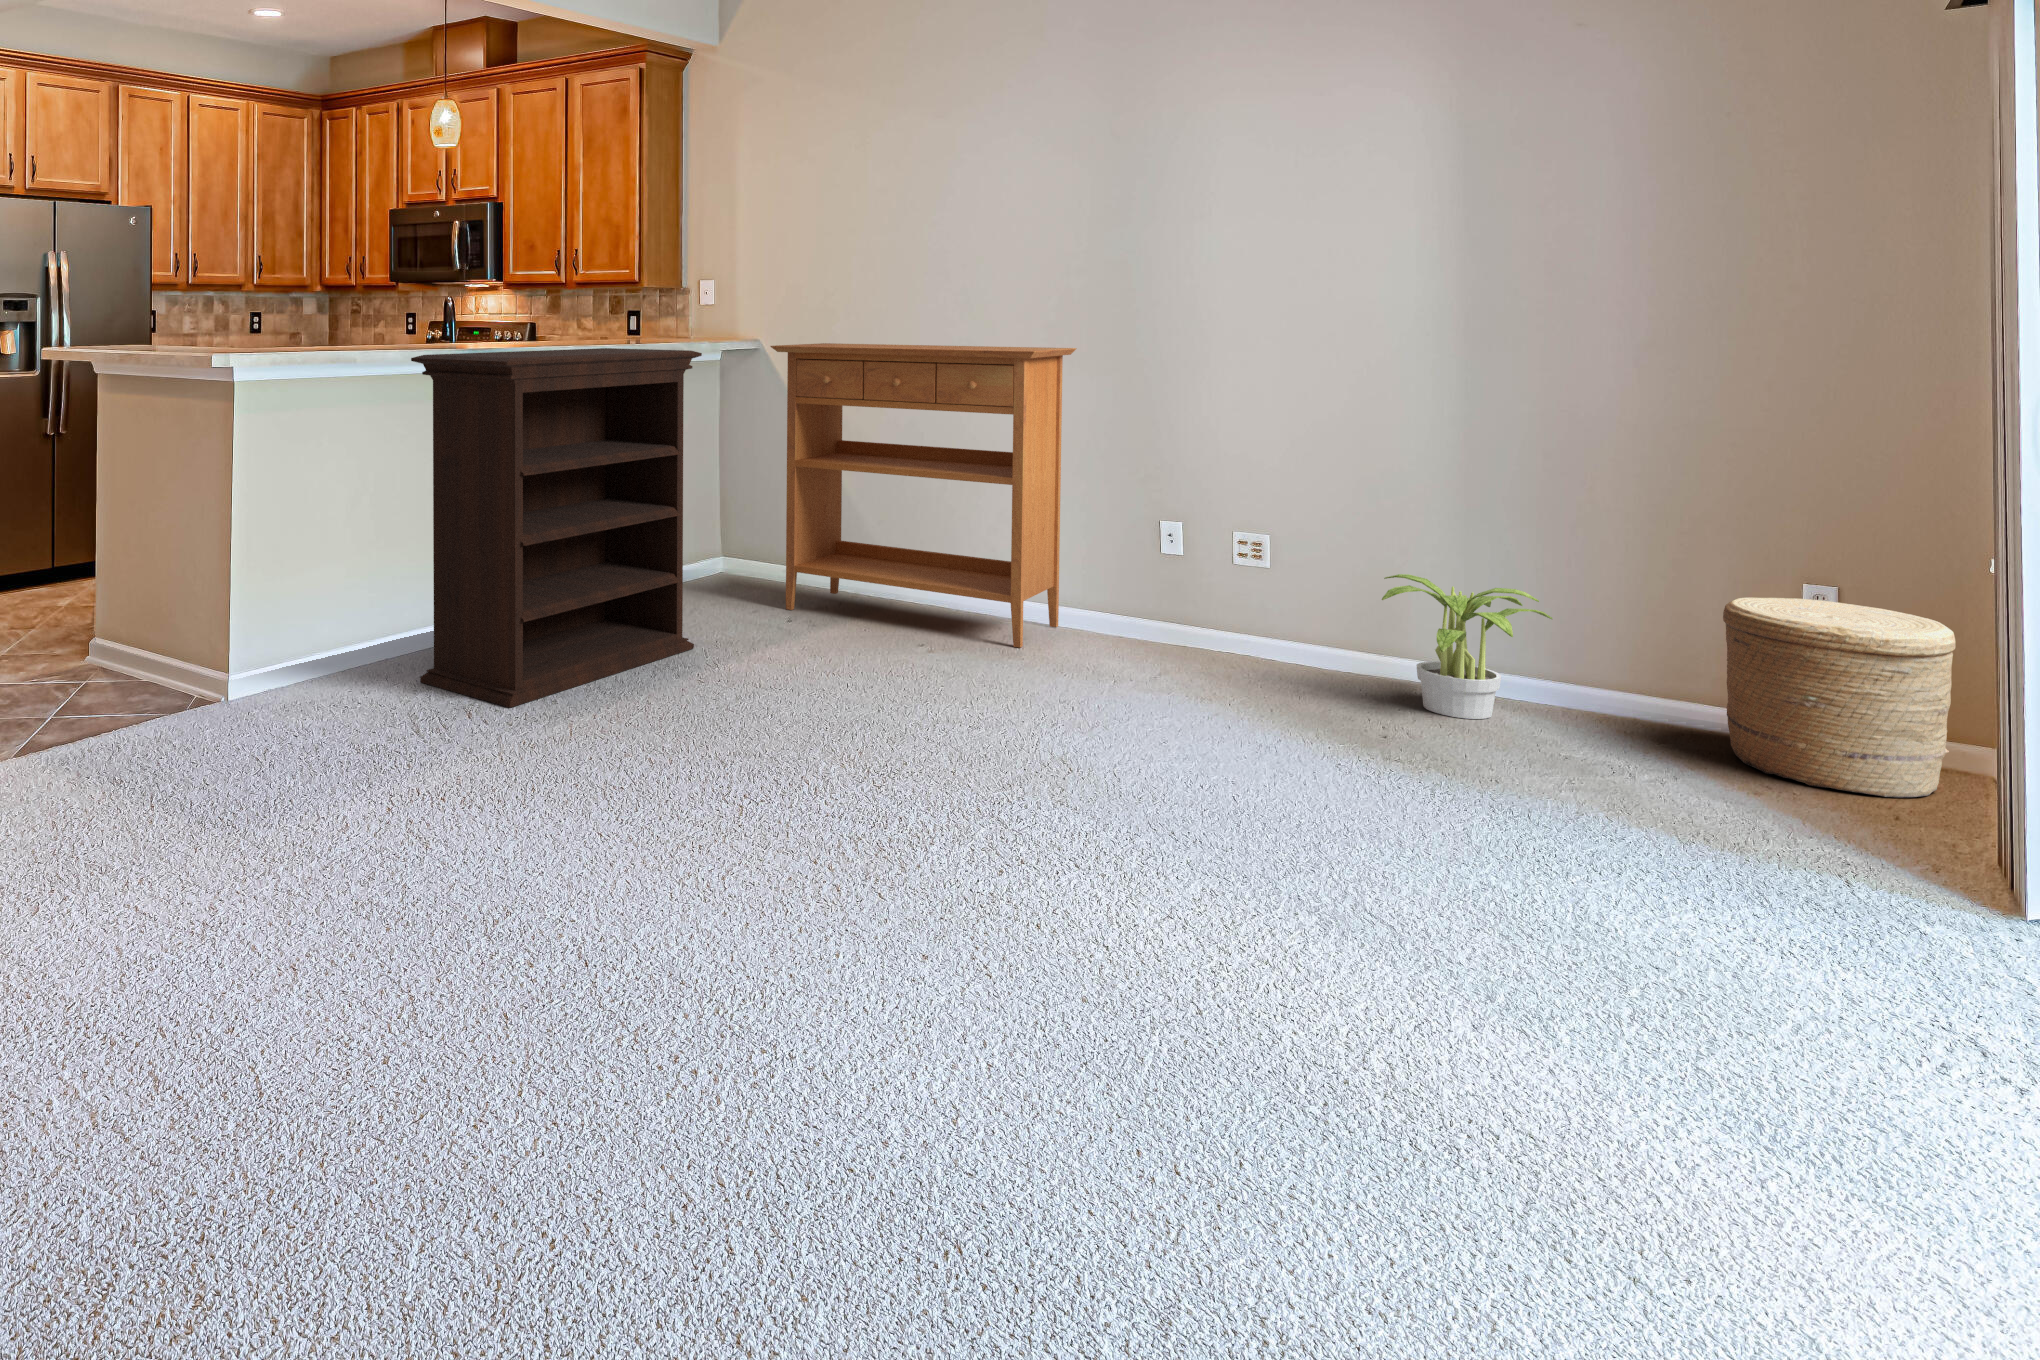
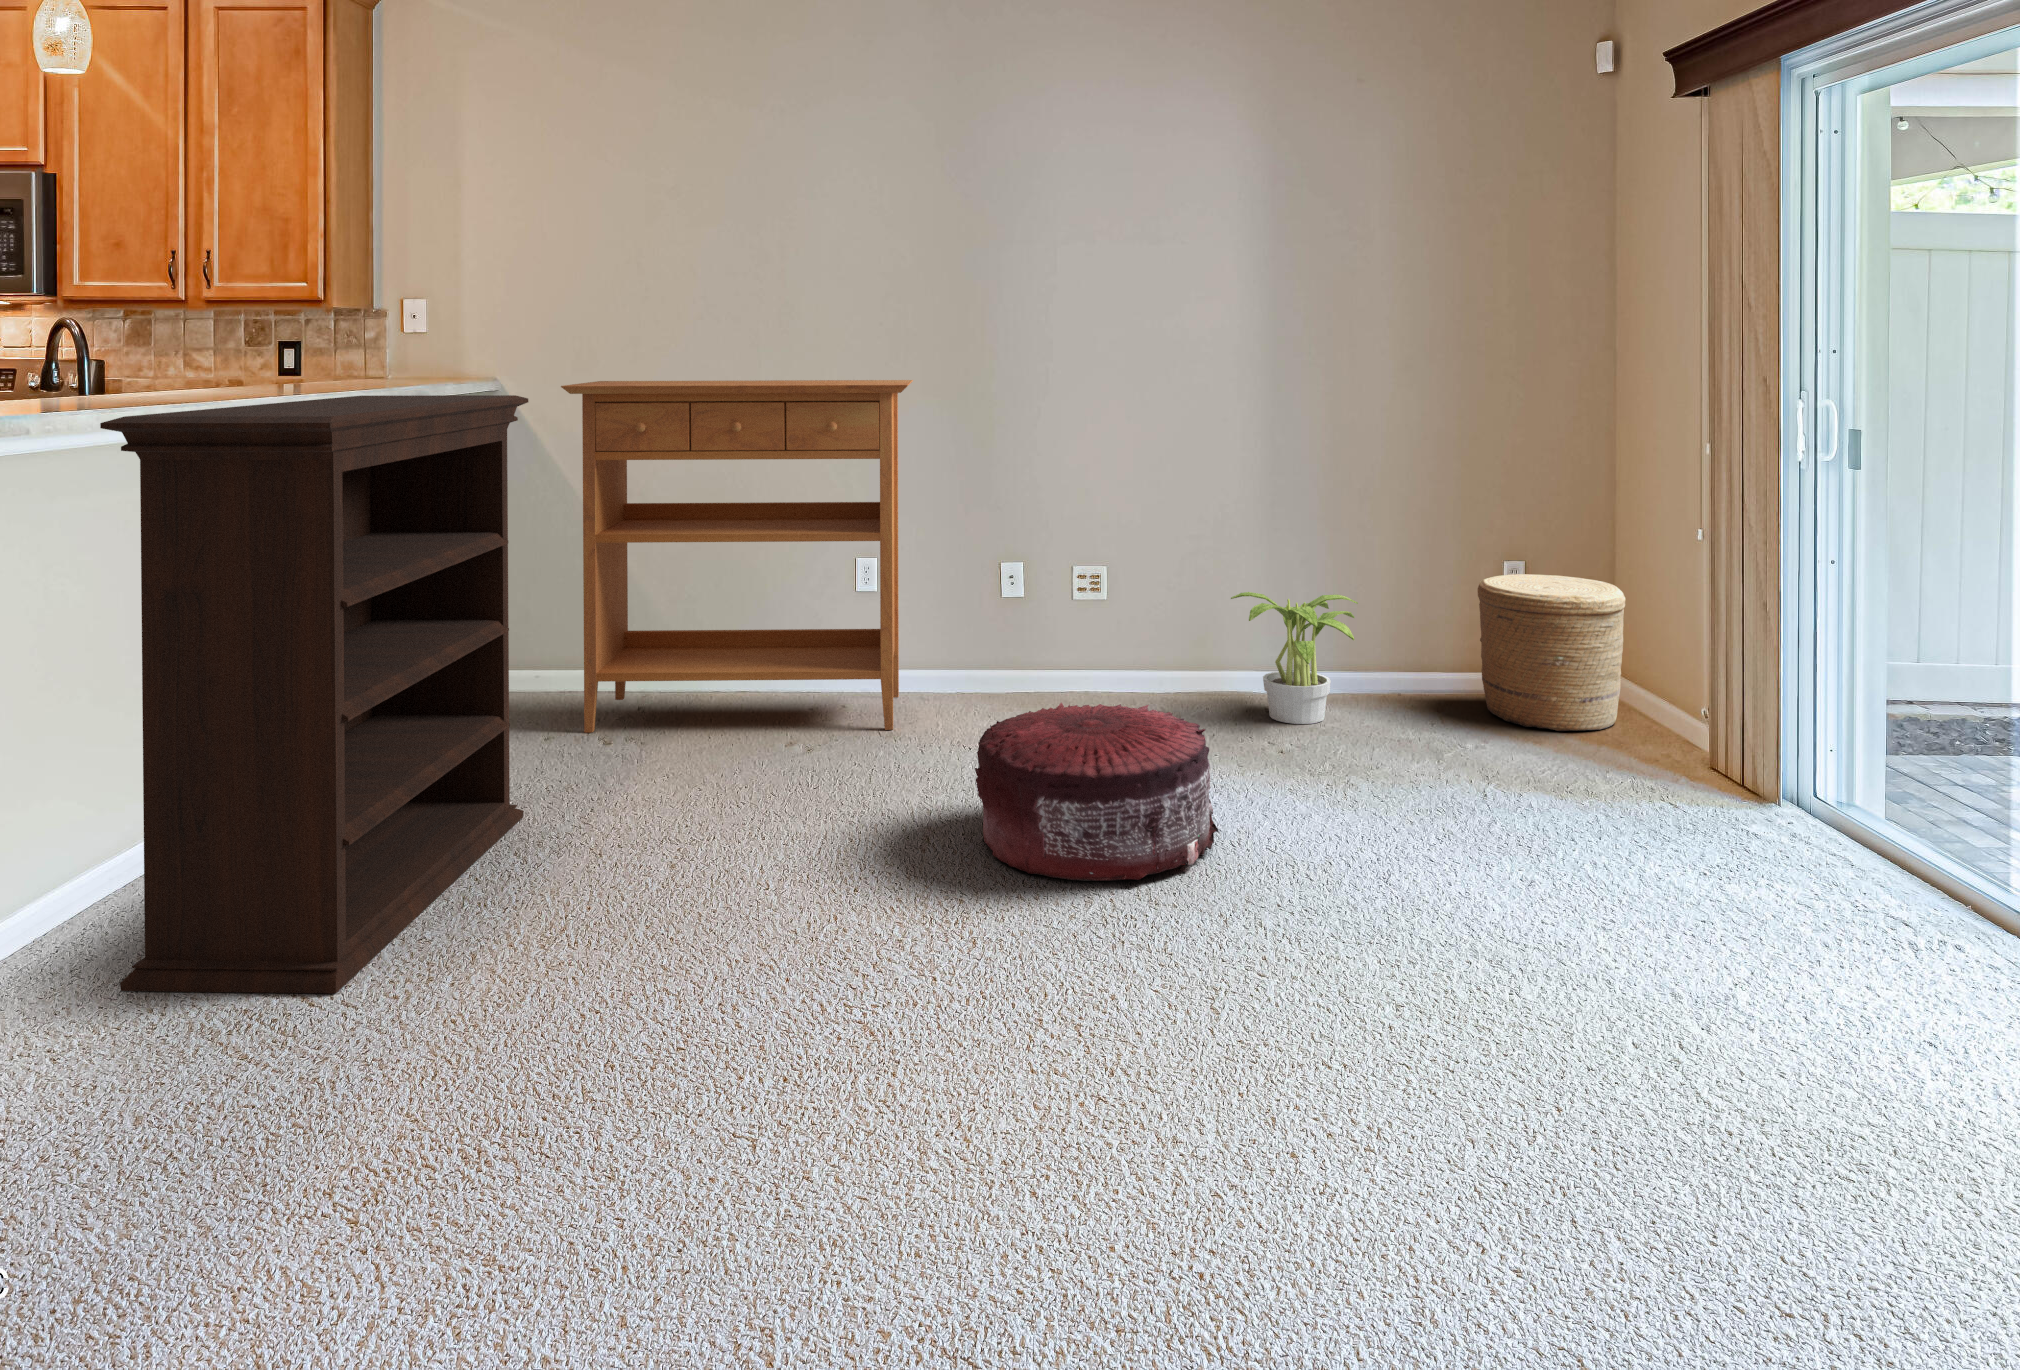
pouf: none [983,631,1206,780] -> present [975,703,1219,881]

